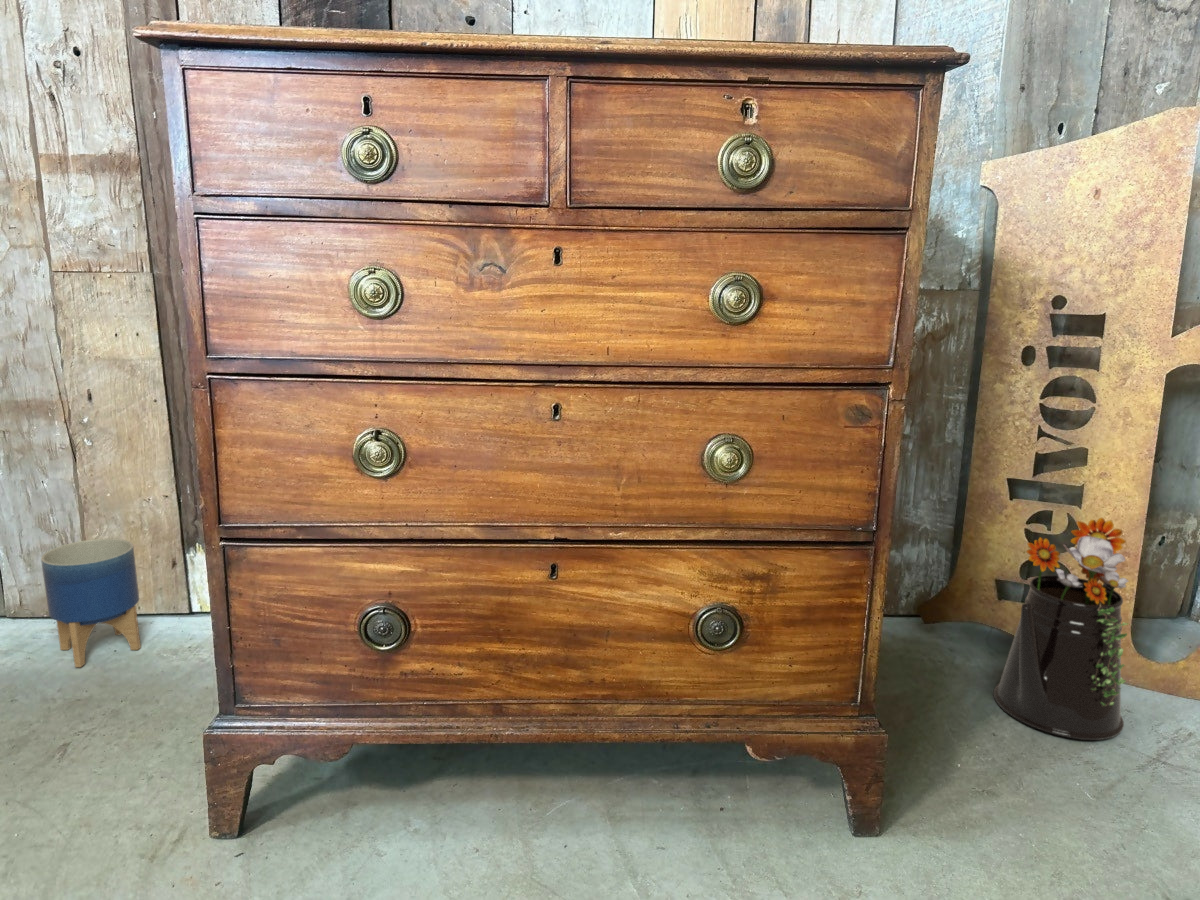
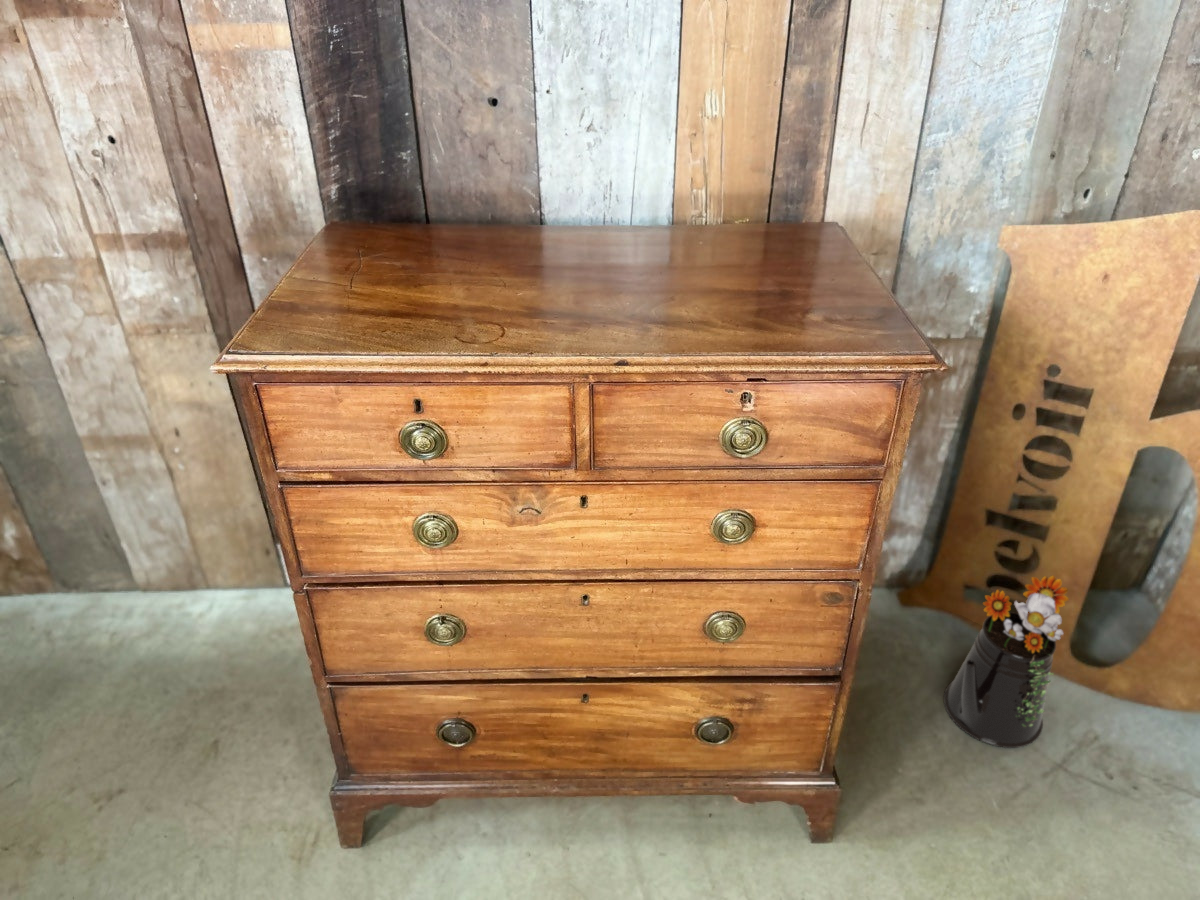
planter: present [41,539,141,667] -> none [147,562,237,672]

